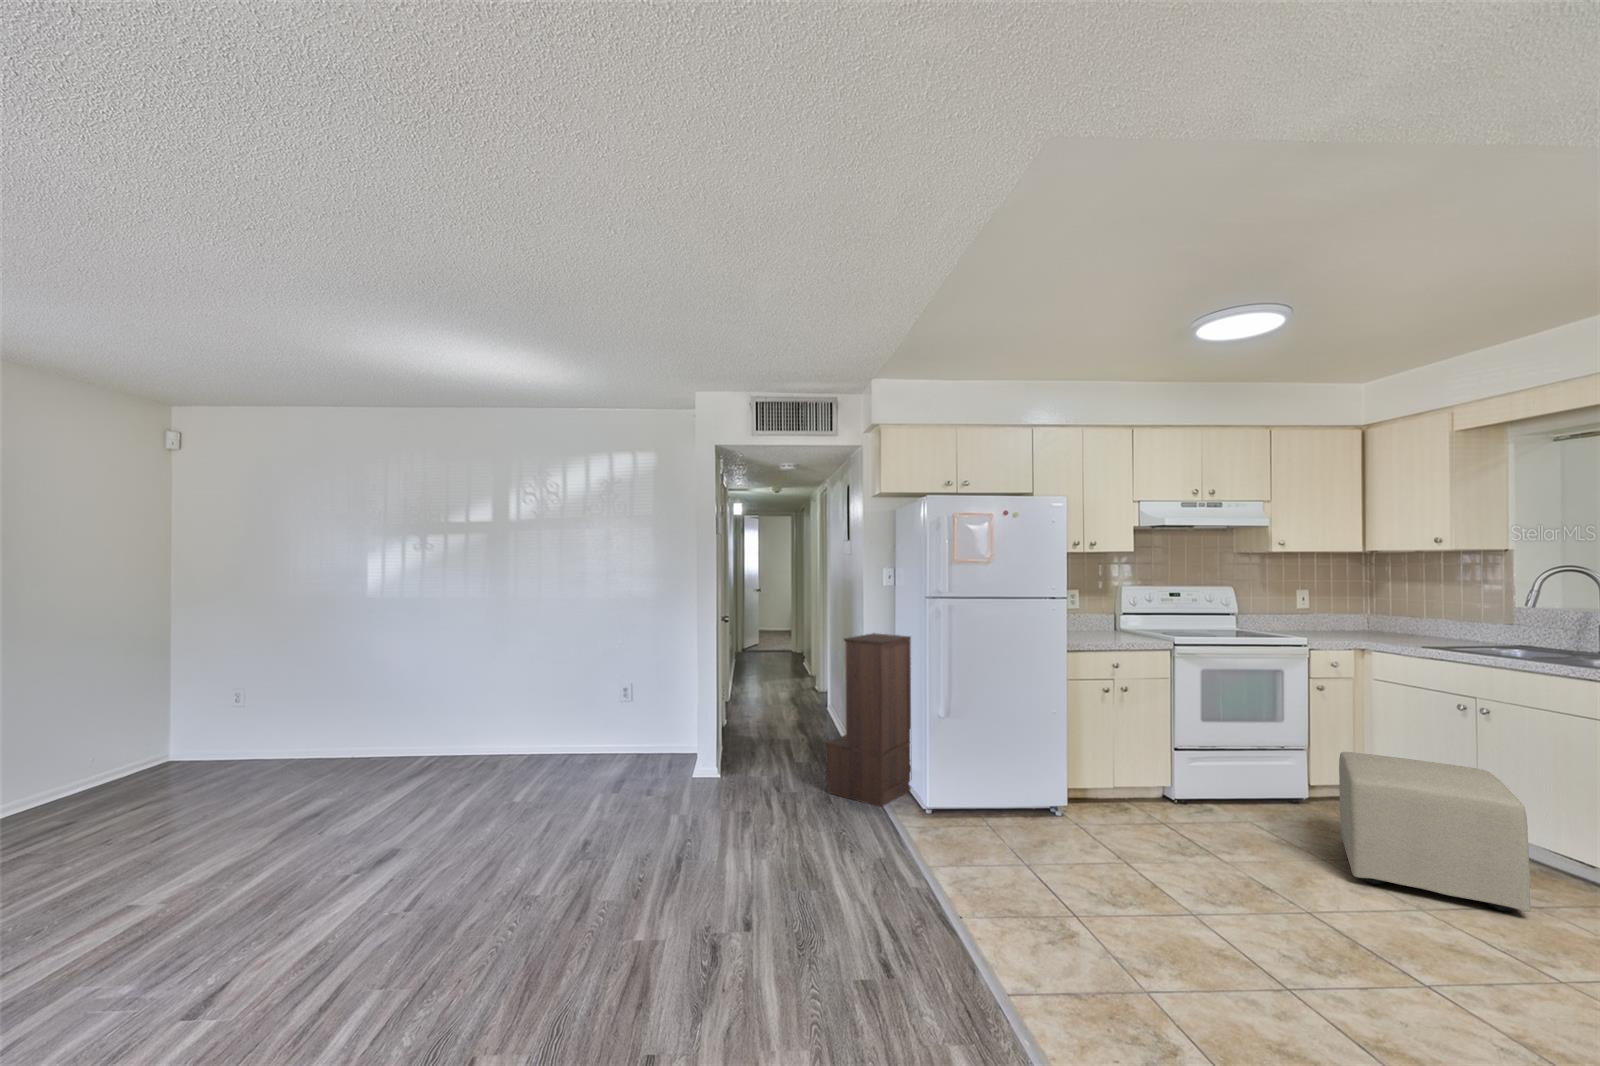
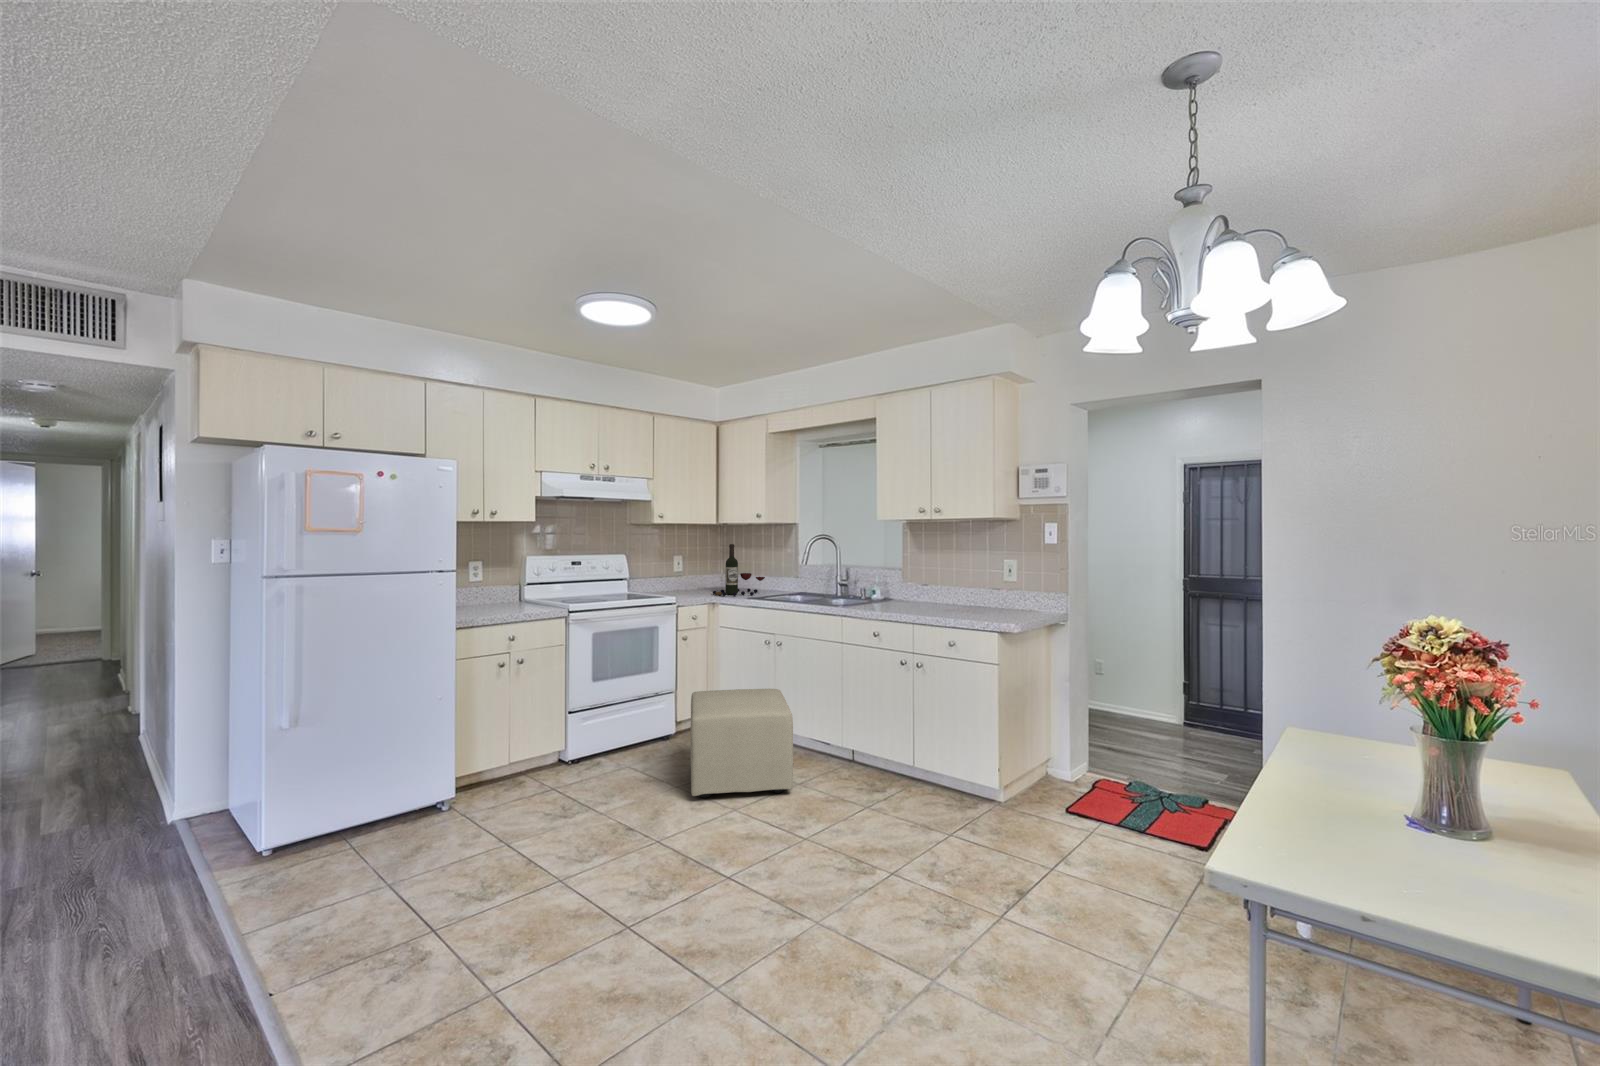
wine bottle: none [1357,578,1446,645] -> present [713,544,765,596]
bookshelf: present [825,633,912,807] -> none [87,636,249,874]

